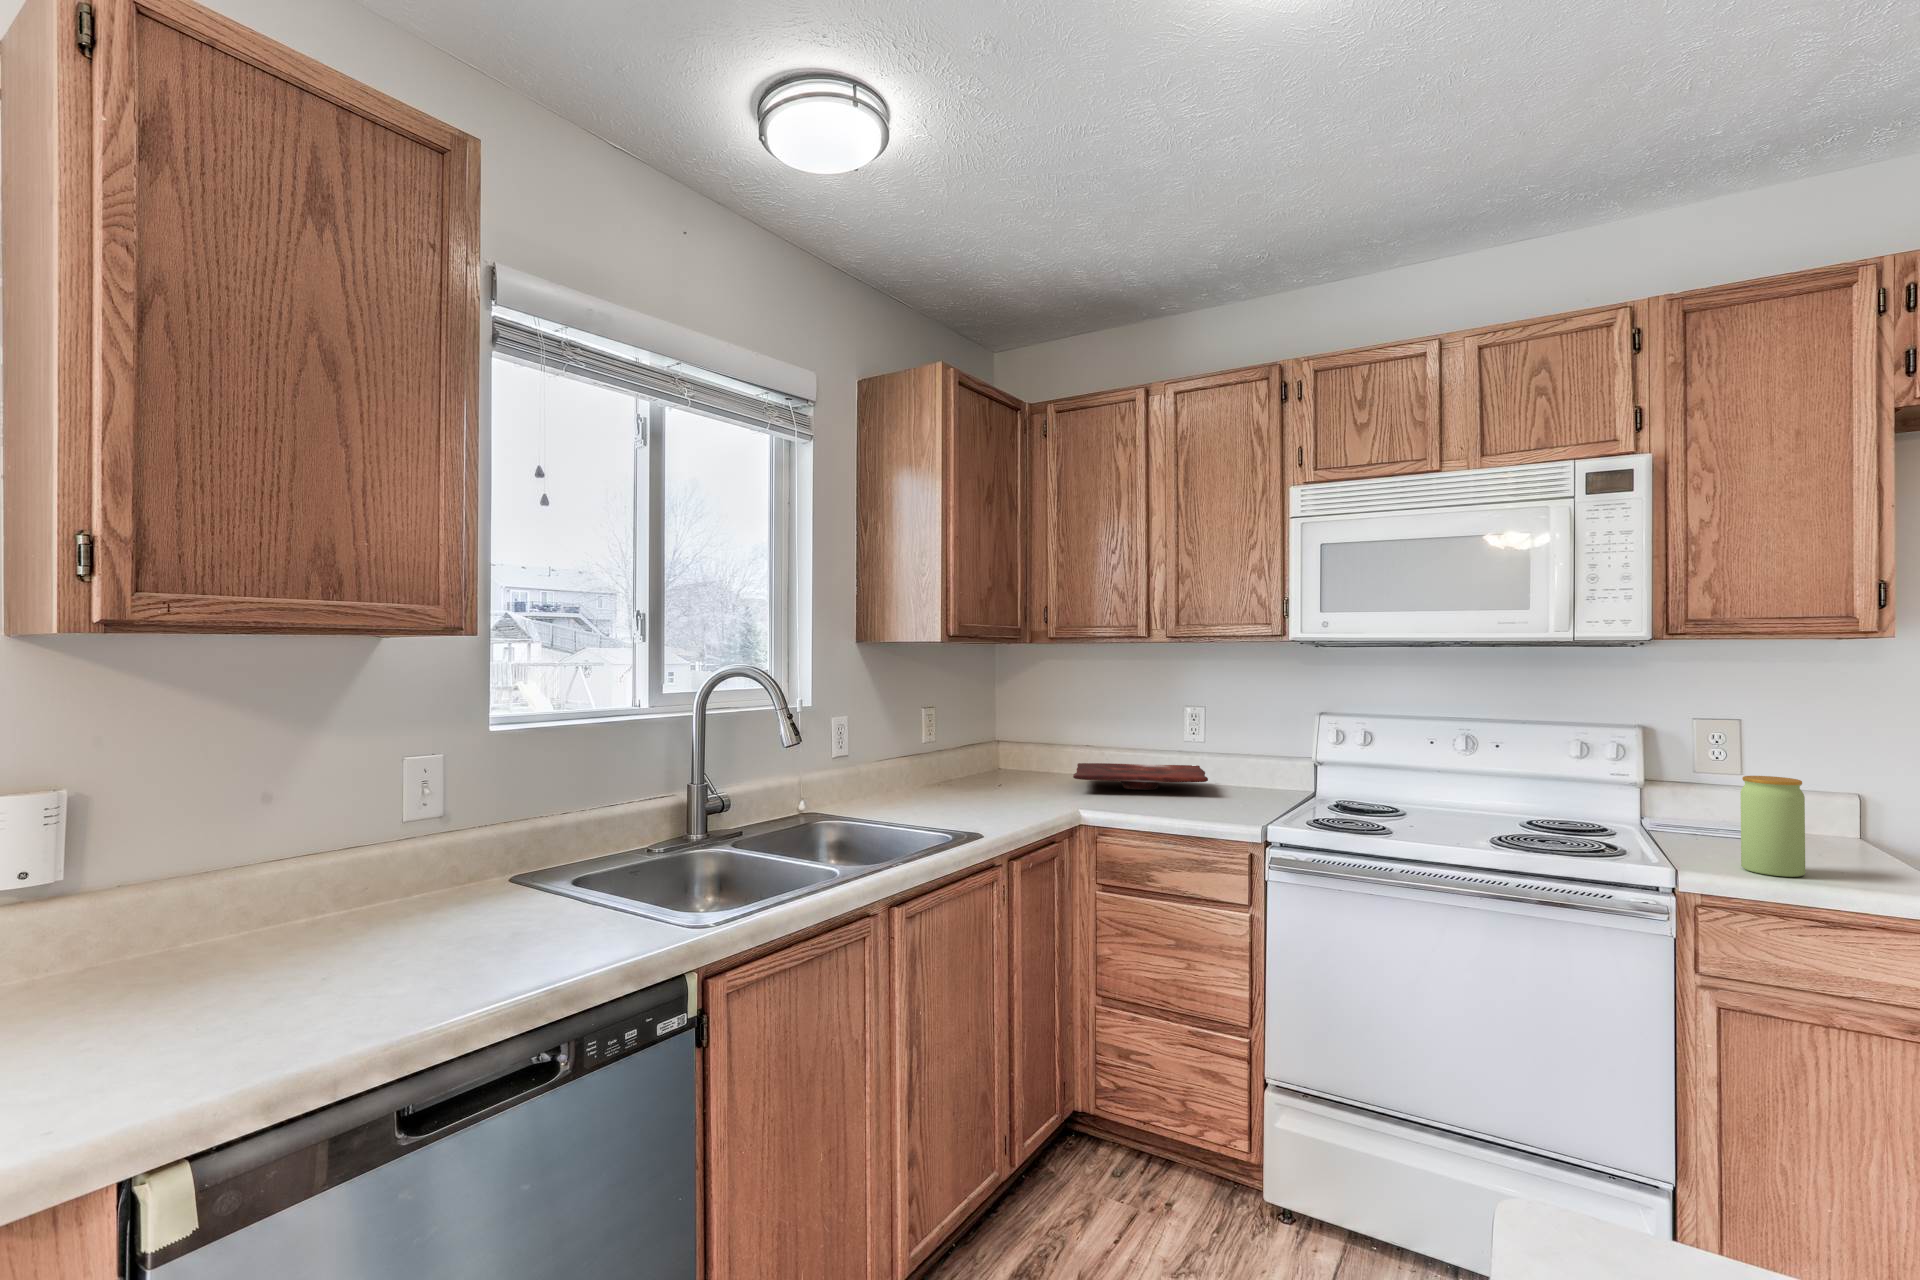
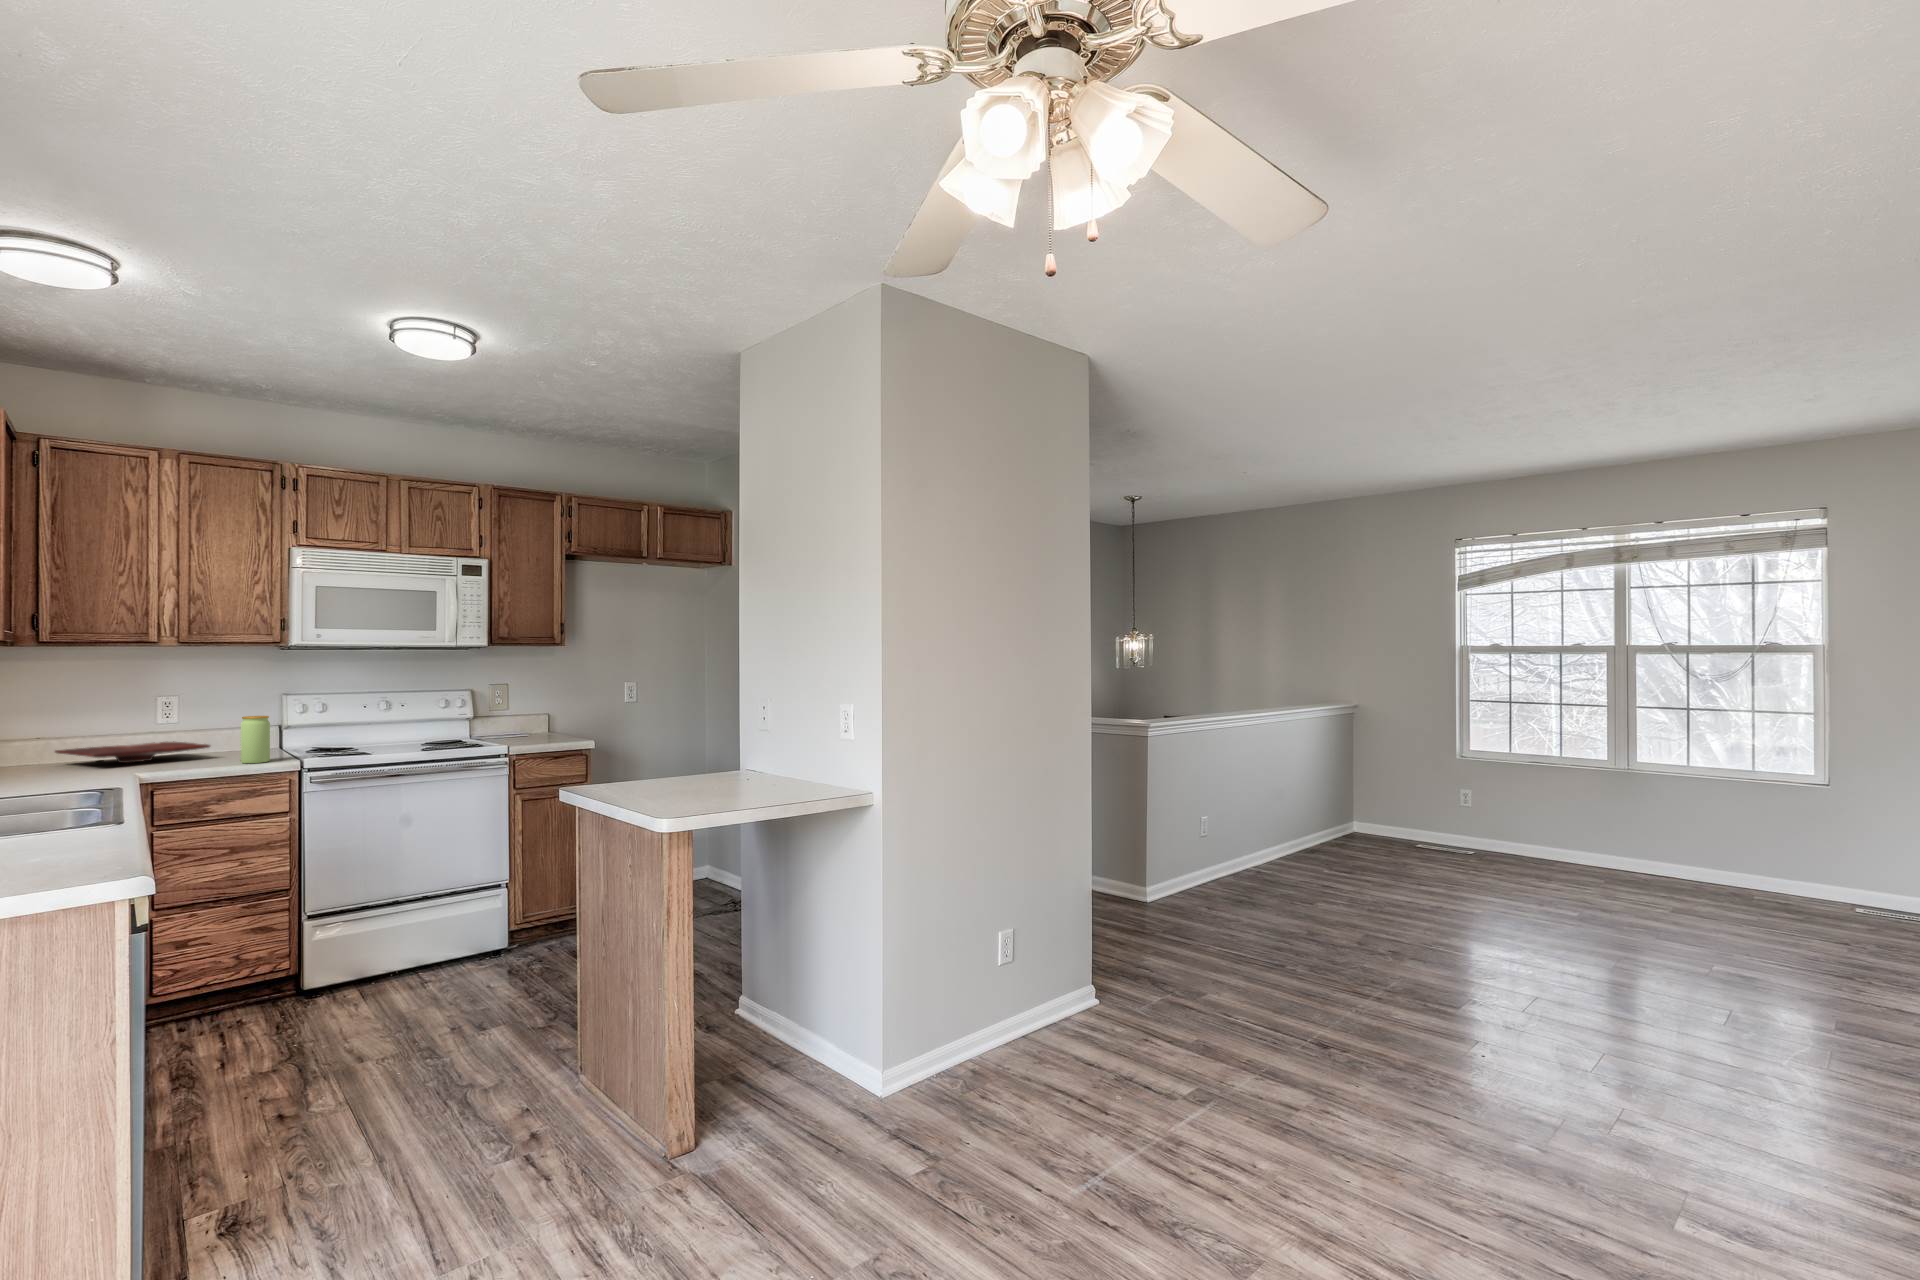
jar: present [1740,776,1805,877] -> present [241,716,270,763]

